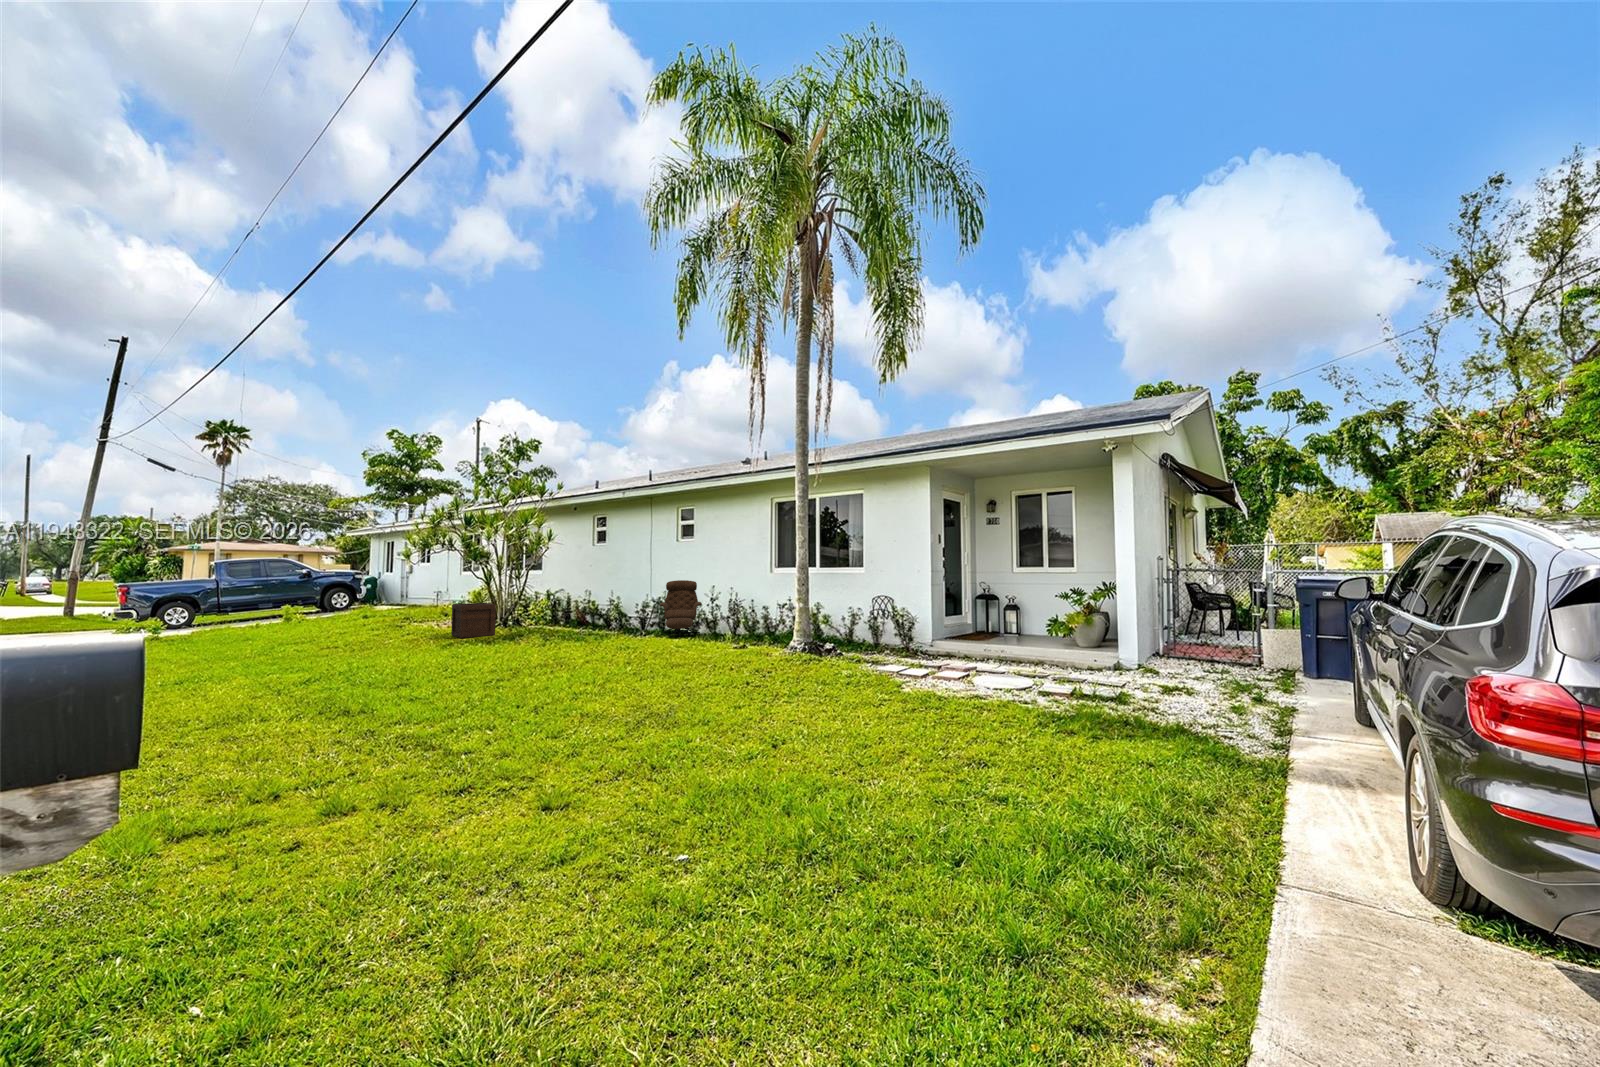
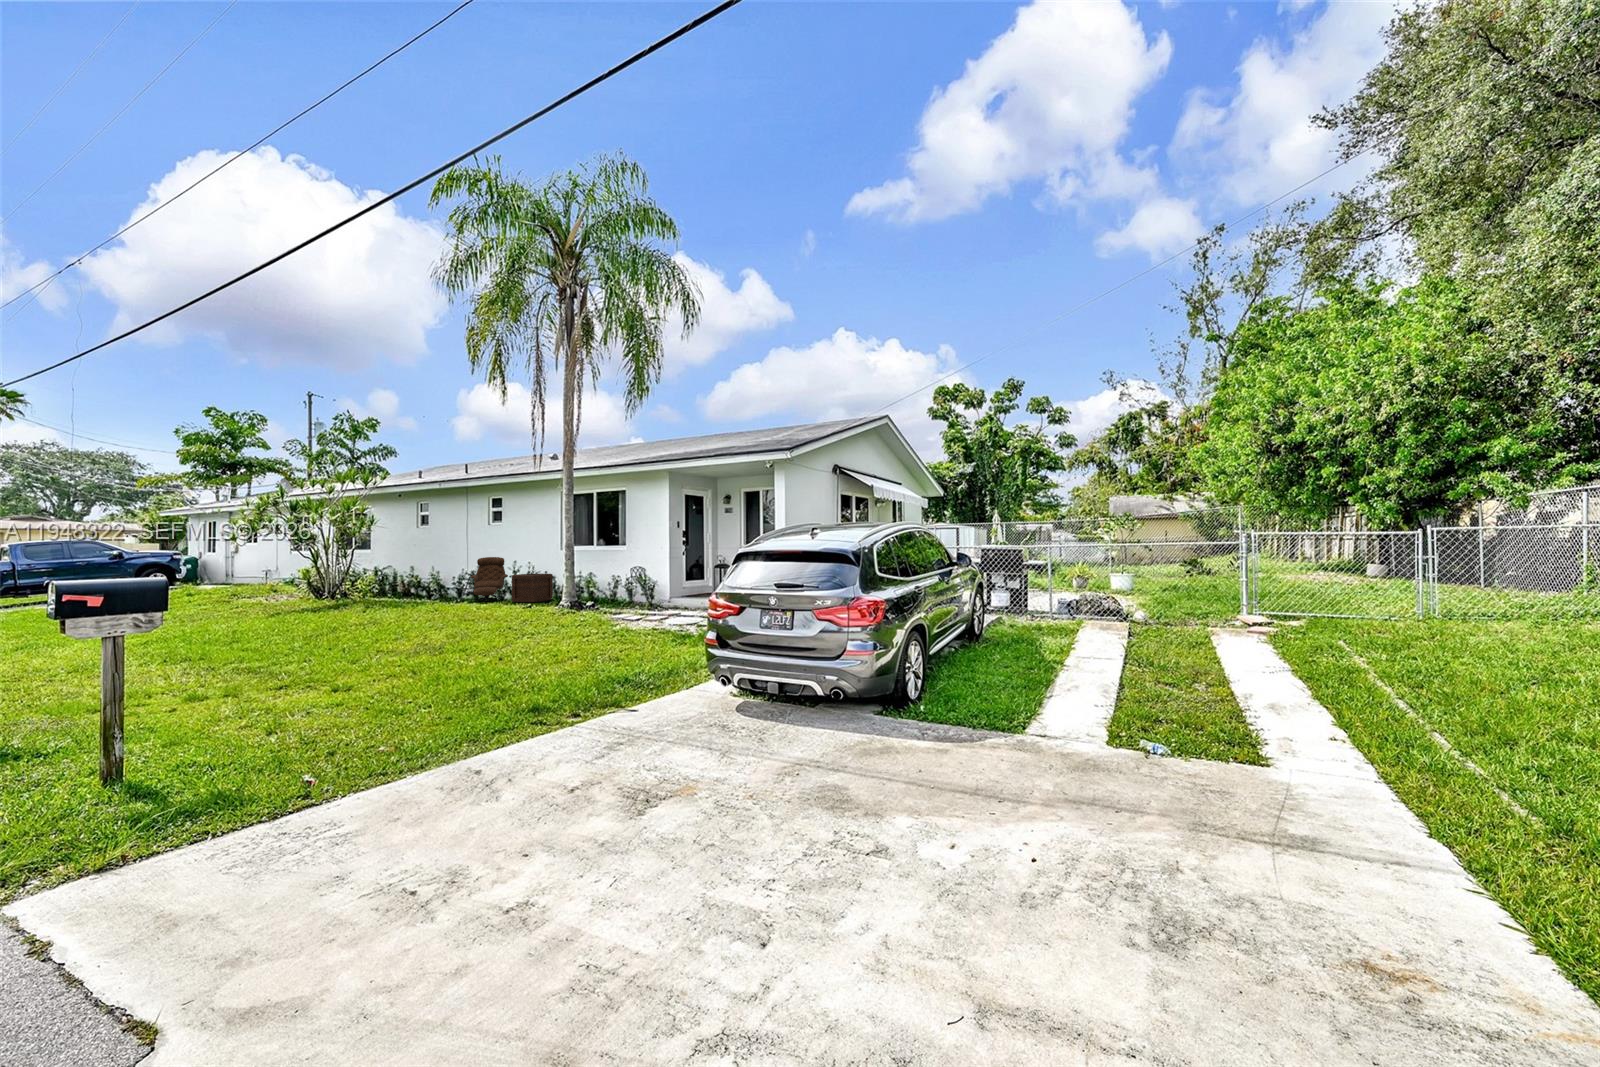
wooden crate: present [451,603,496,638] -> present [512,574,553,602]

